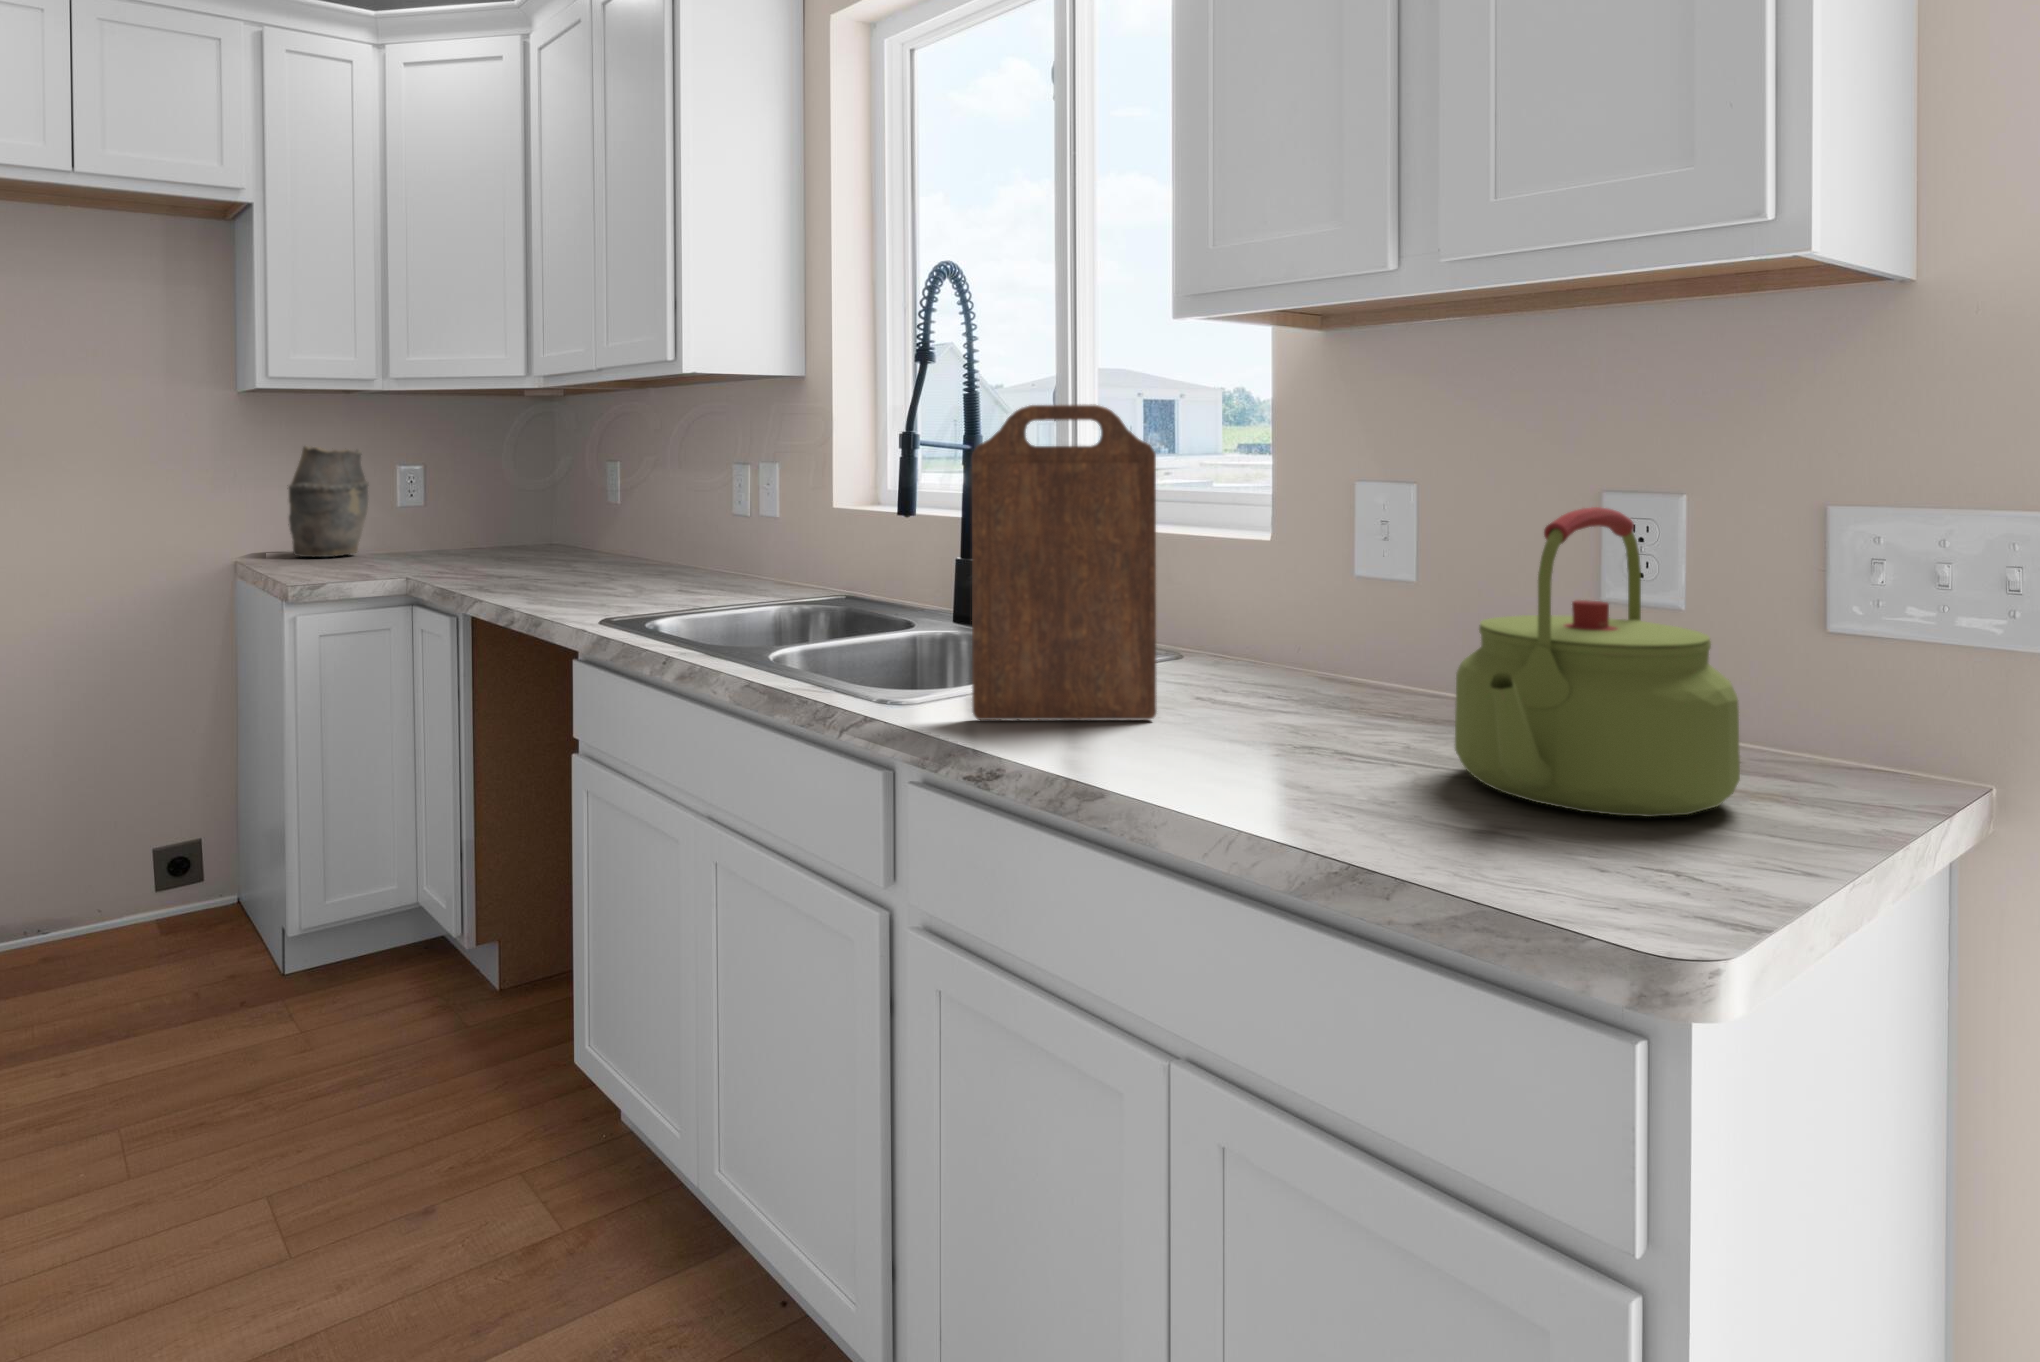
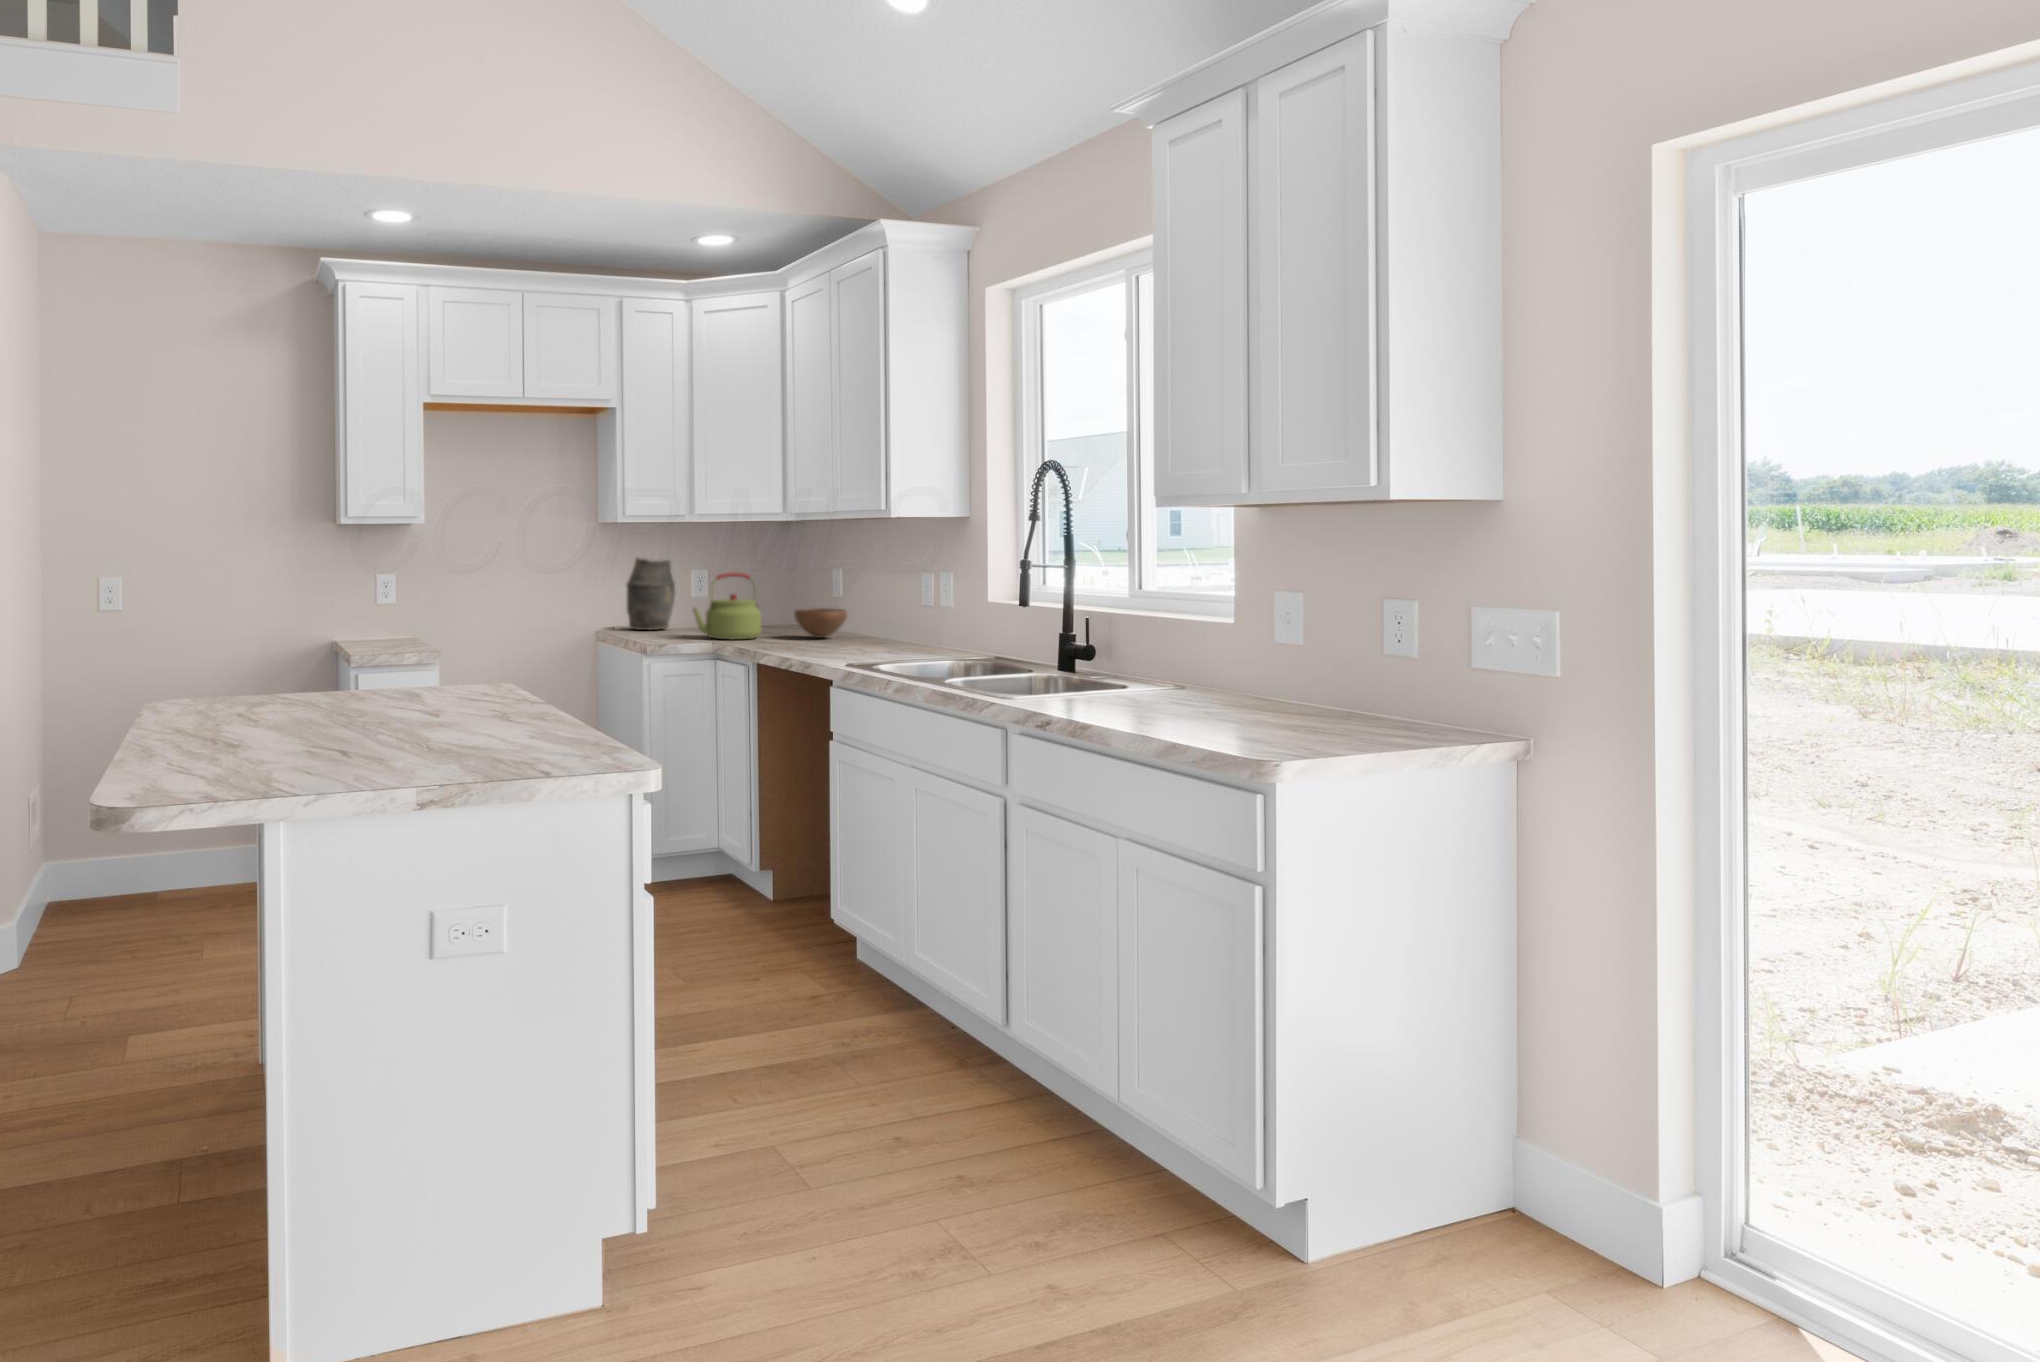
cutting board: present [972,404,1157,720] -> none [1044,554,1139,708]
kettle: present [1455,507,1740,817] -> present [693,572,762,640]
bowl: none [543,520,624,566] -> present [794,608,847,638]

